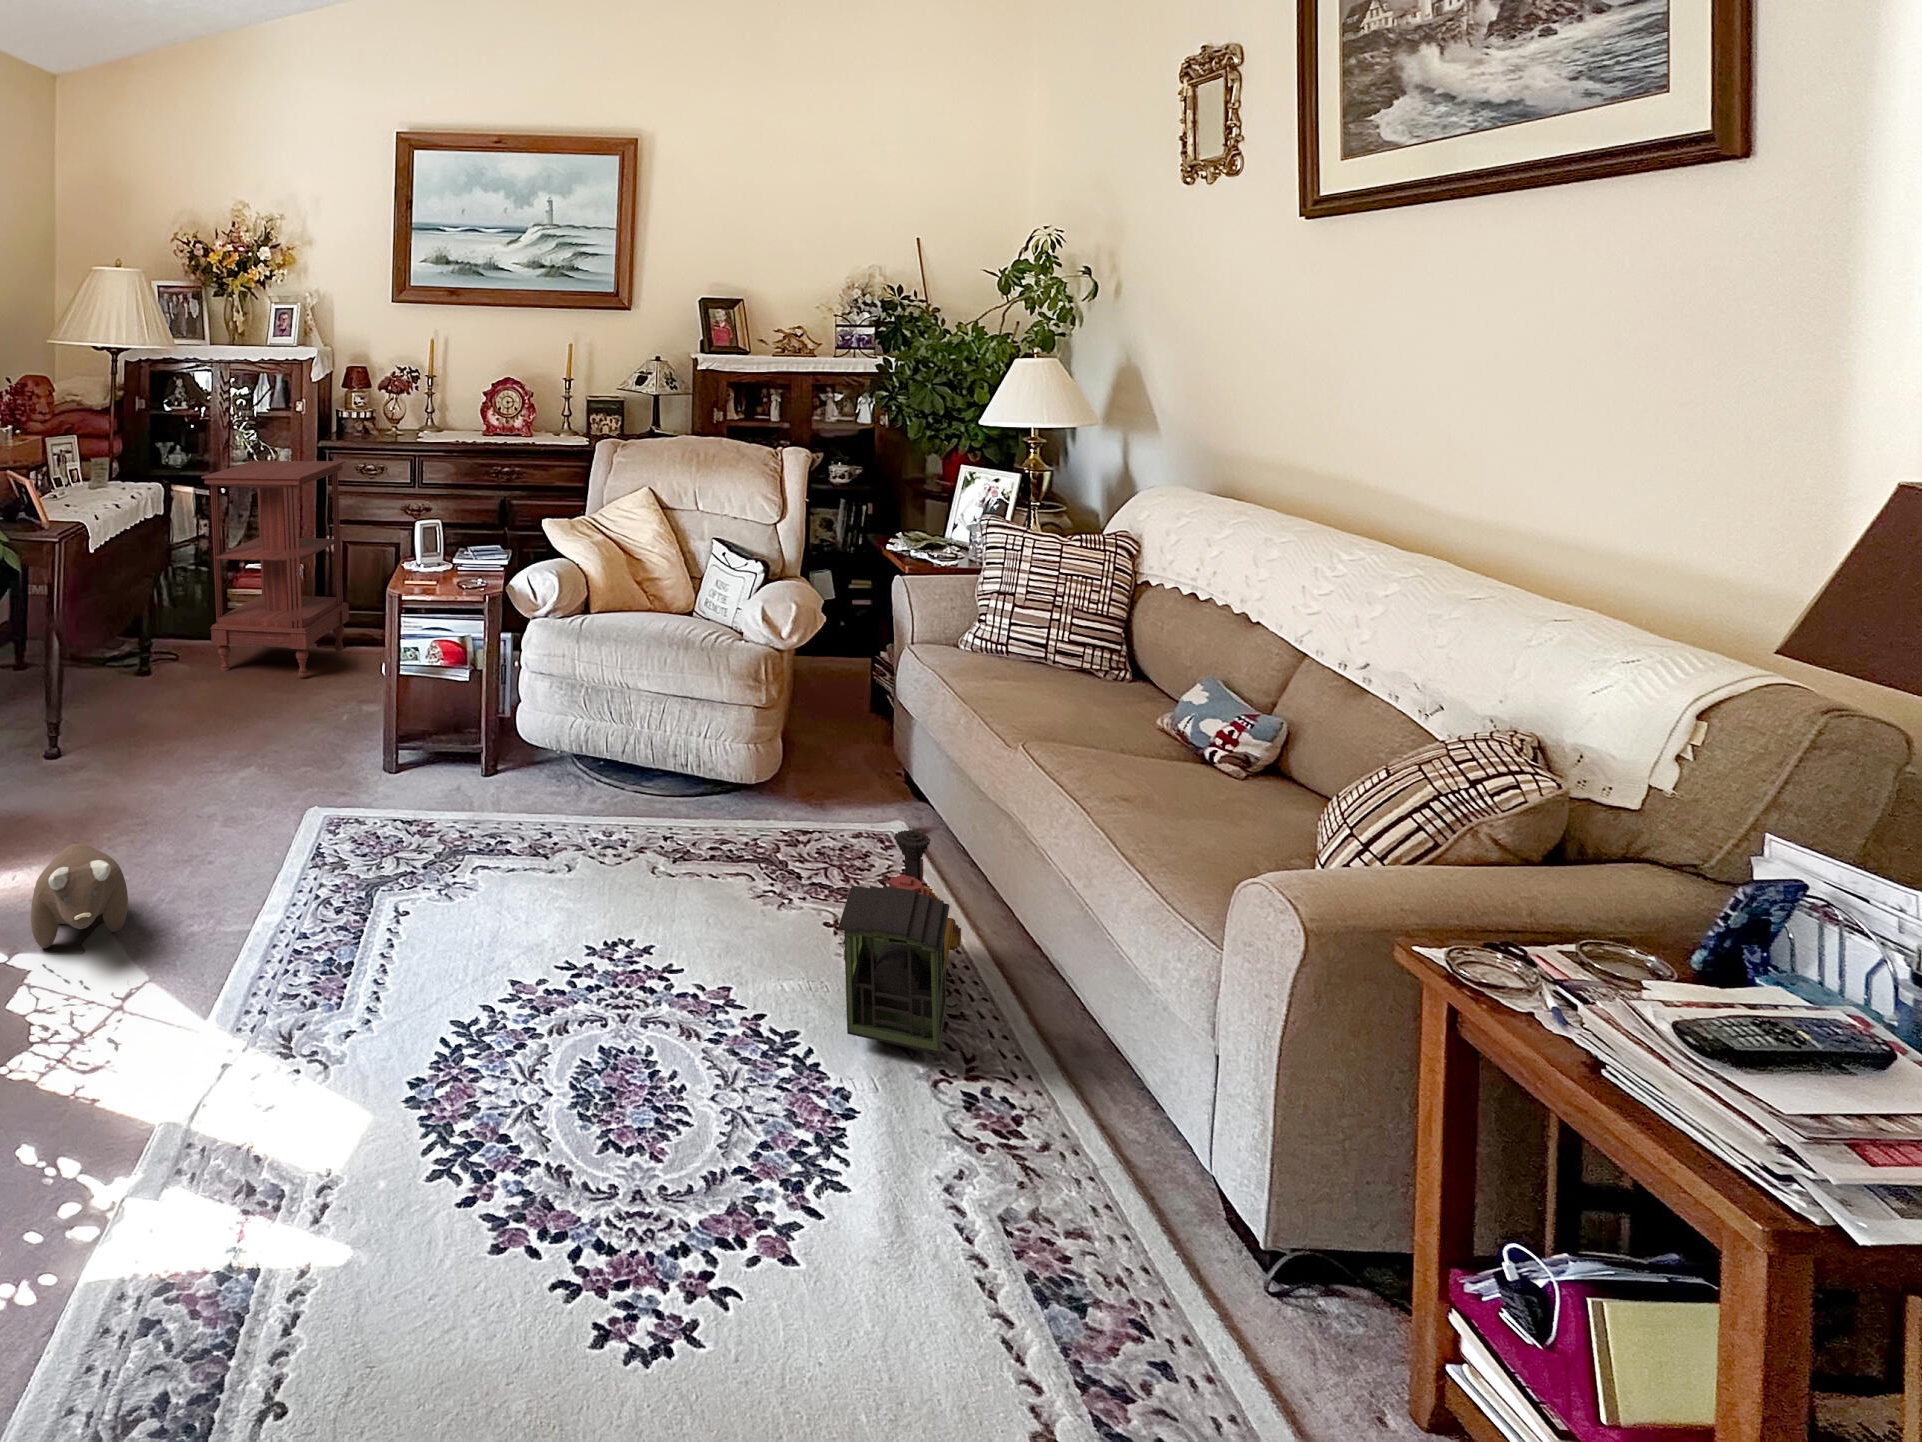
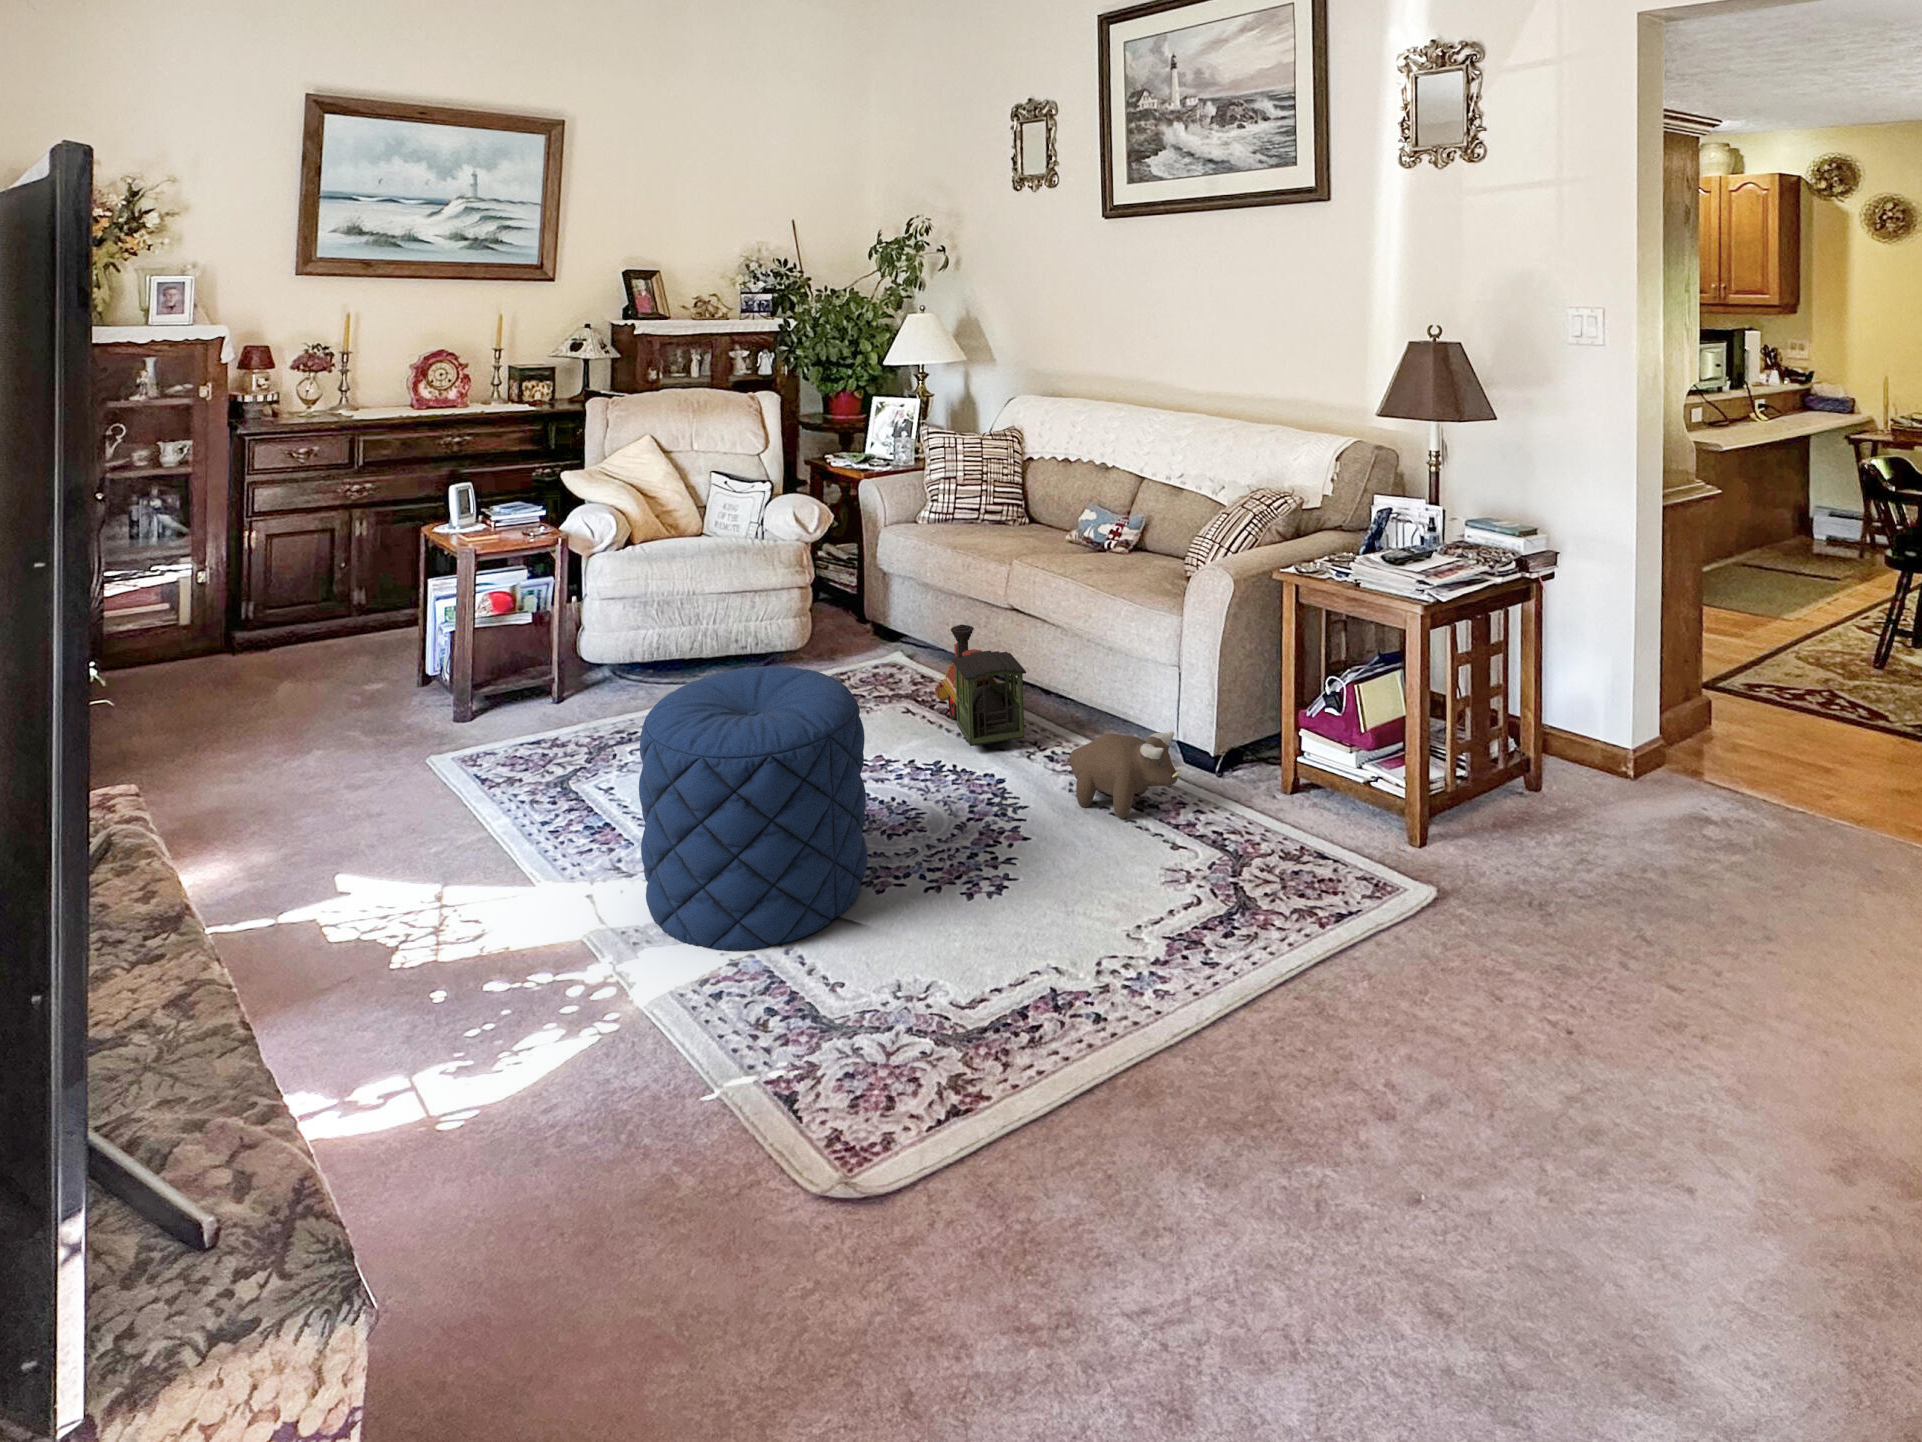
side table: present [201,461,349,678] -> none [128,445,295,691]
pouf: none [216,833,524,1267] -> present [639,666,868,951]
plush toy: present [31,843,128,948] -> present [1070,732,1181,819]

